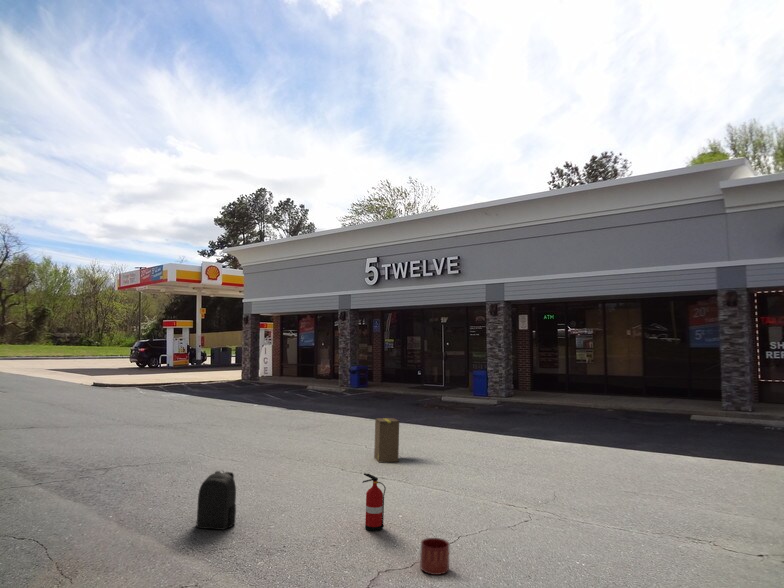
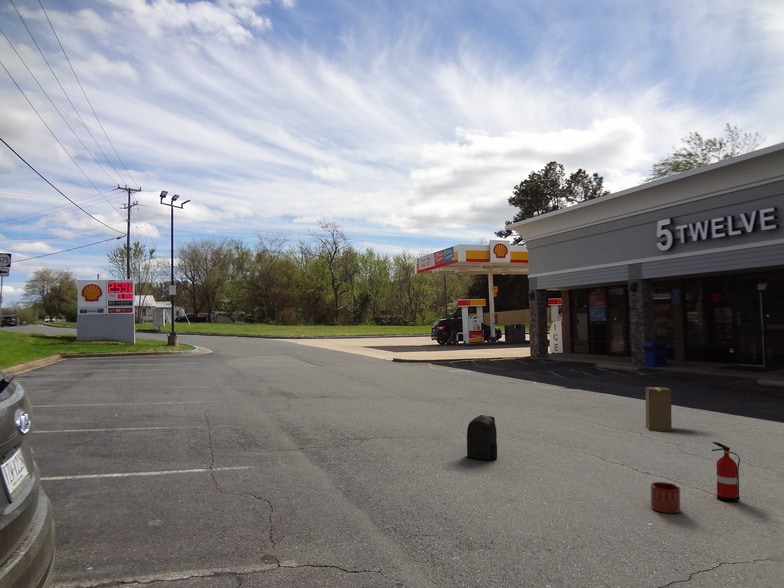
fire extinguisher: present [363,473,386,531] -> present [712,442,740,502]

